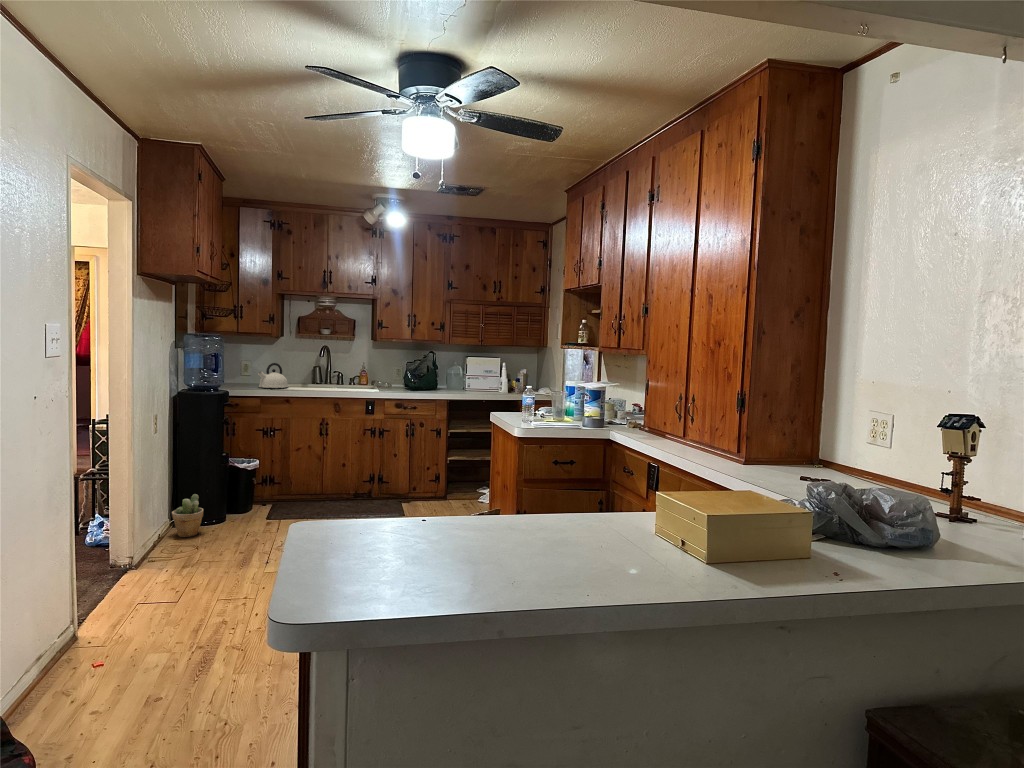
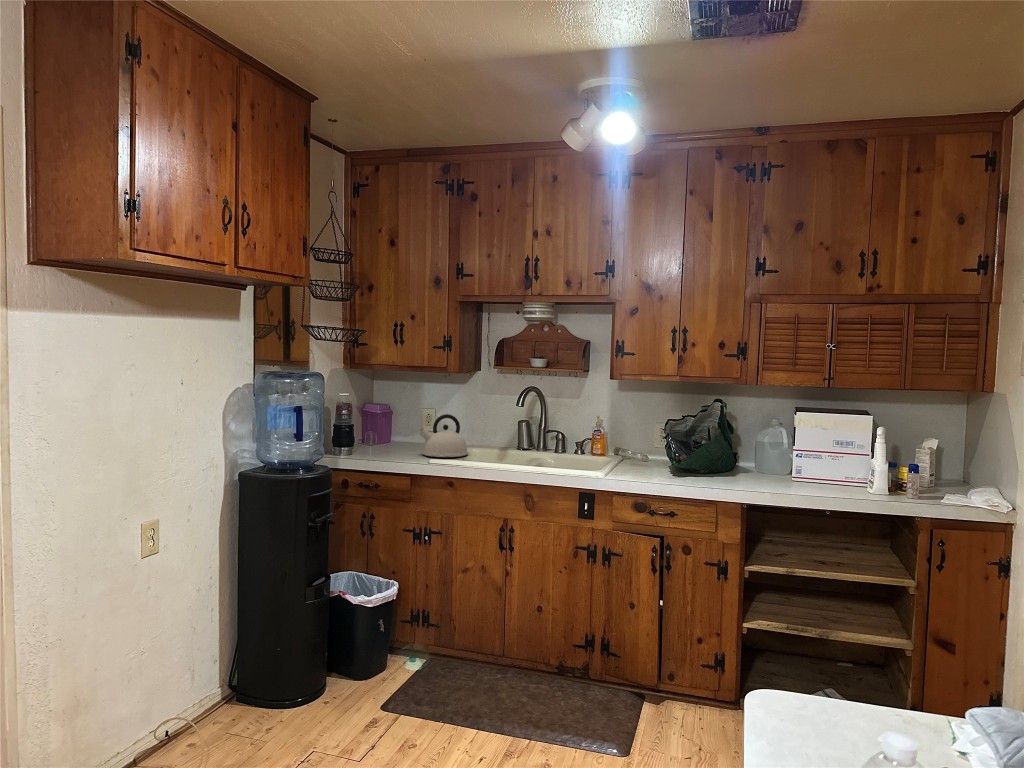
potted plant: present [172,494,204,537] -> none [194,656,250,740]

